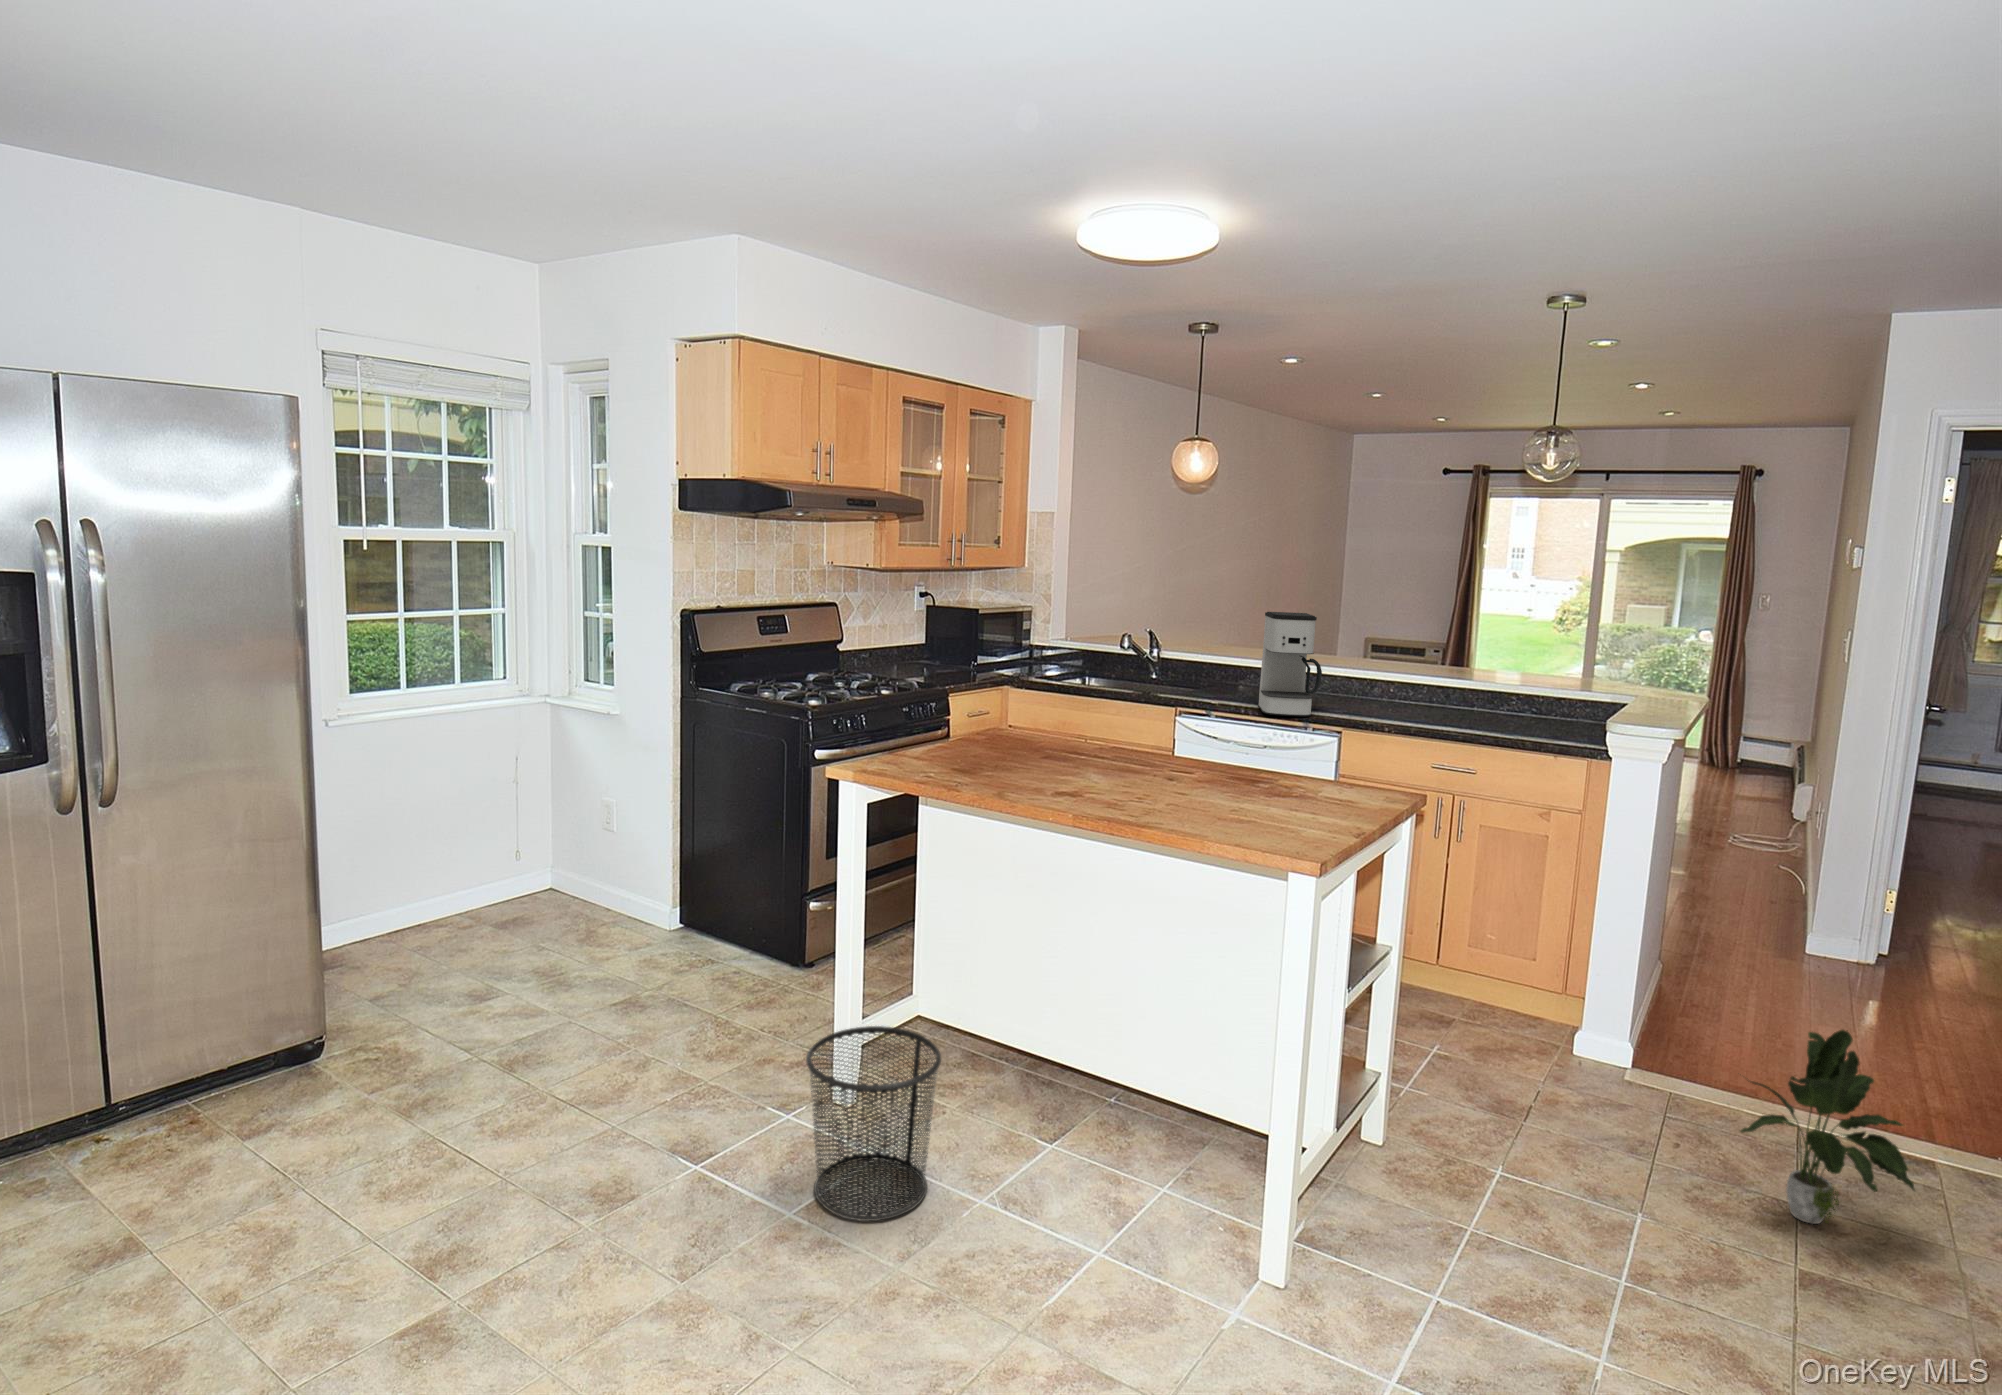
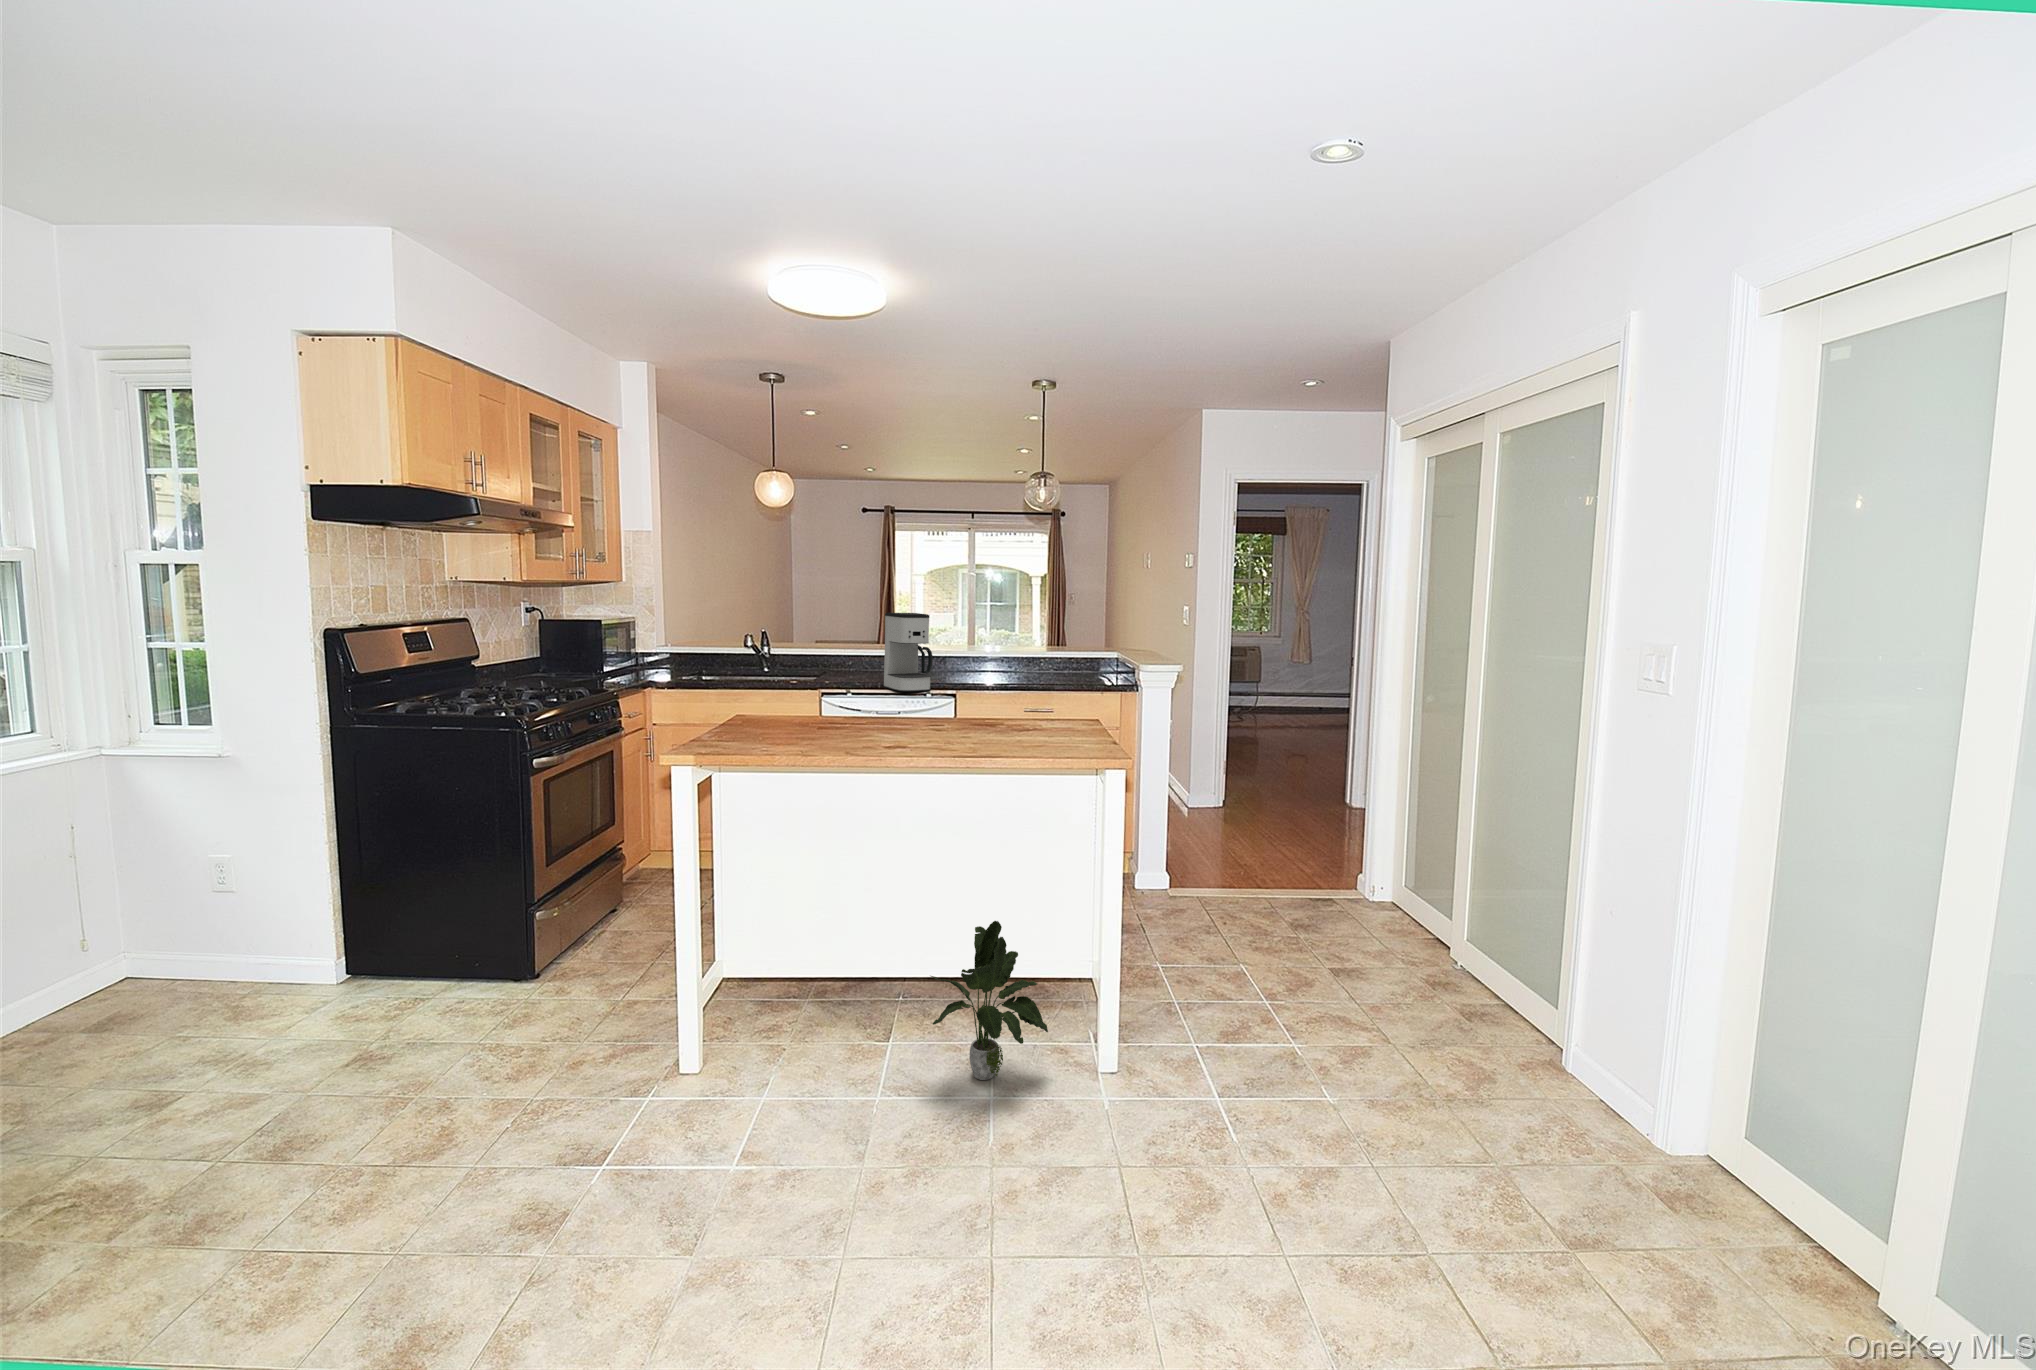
waste bin: present [806,1026,942,1221] -> none [719,980,841,1151]
potted plant: present [1741,1030,1915,1224] -> present [931,921,1048,1080]

